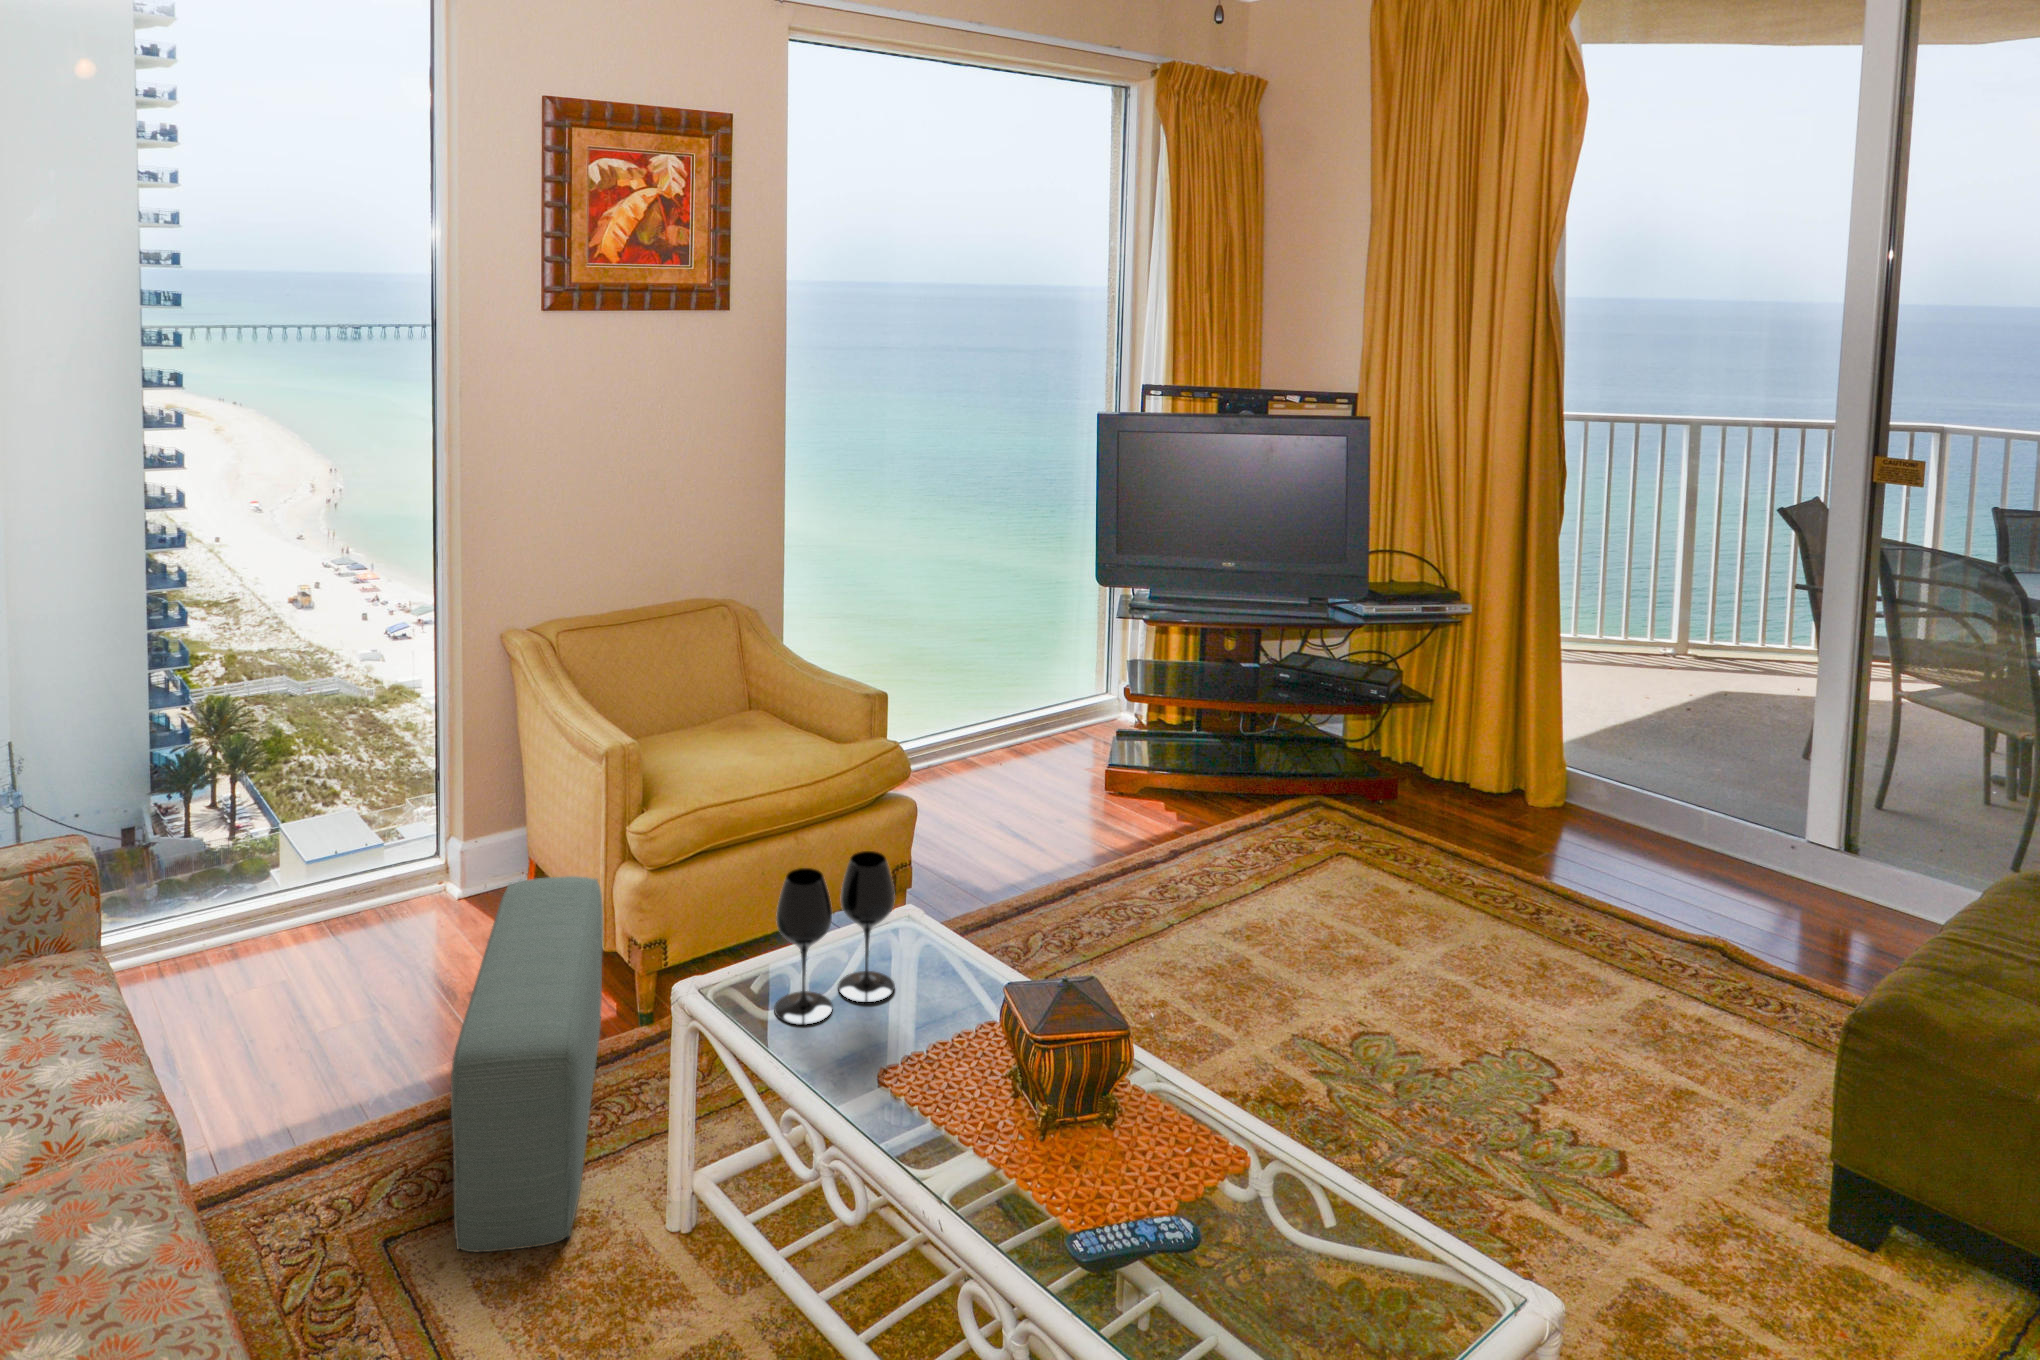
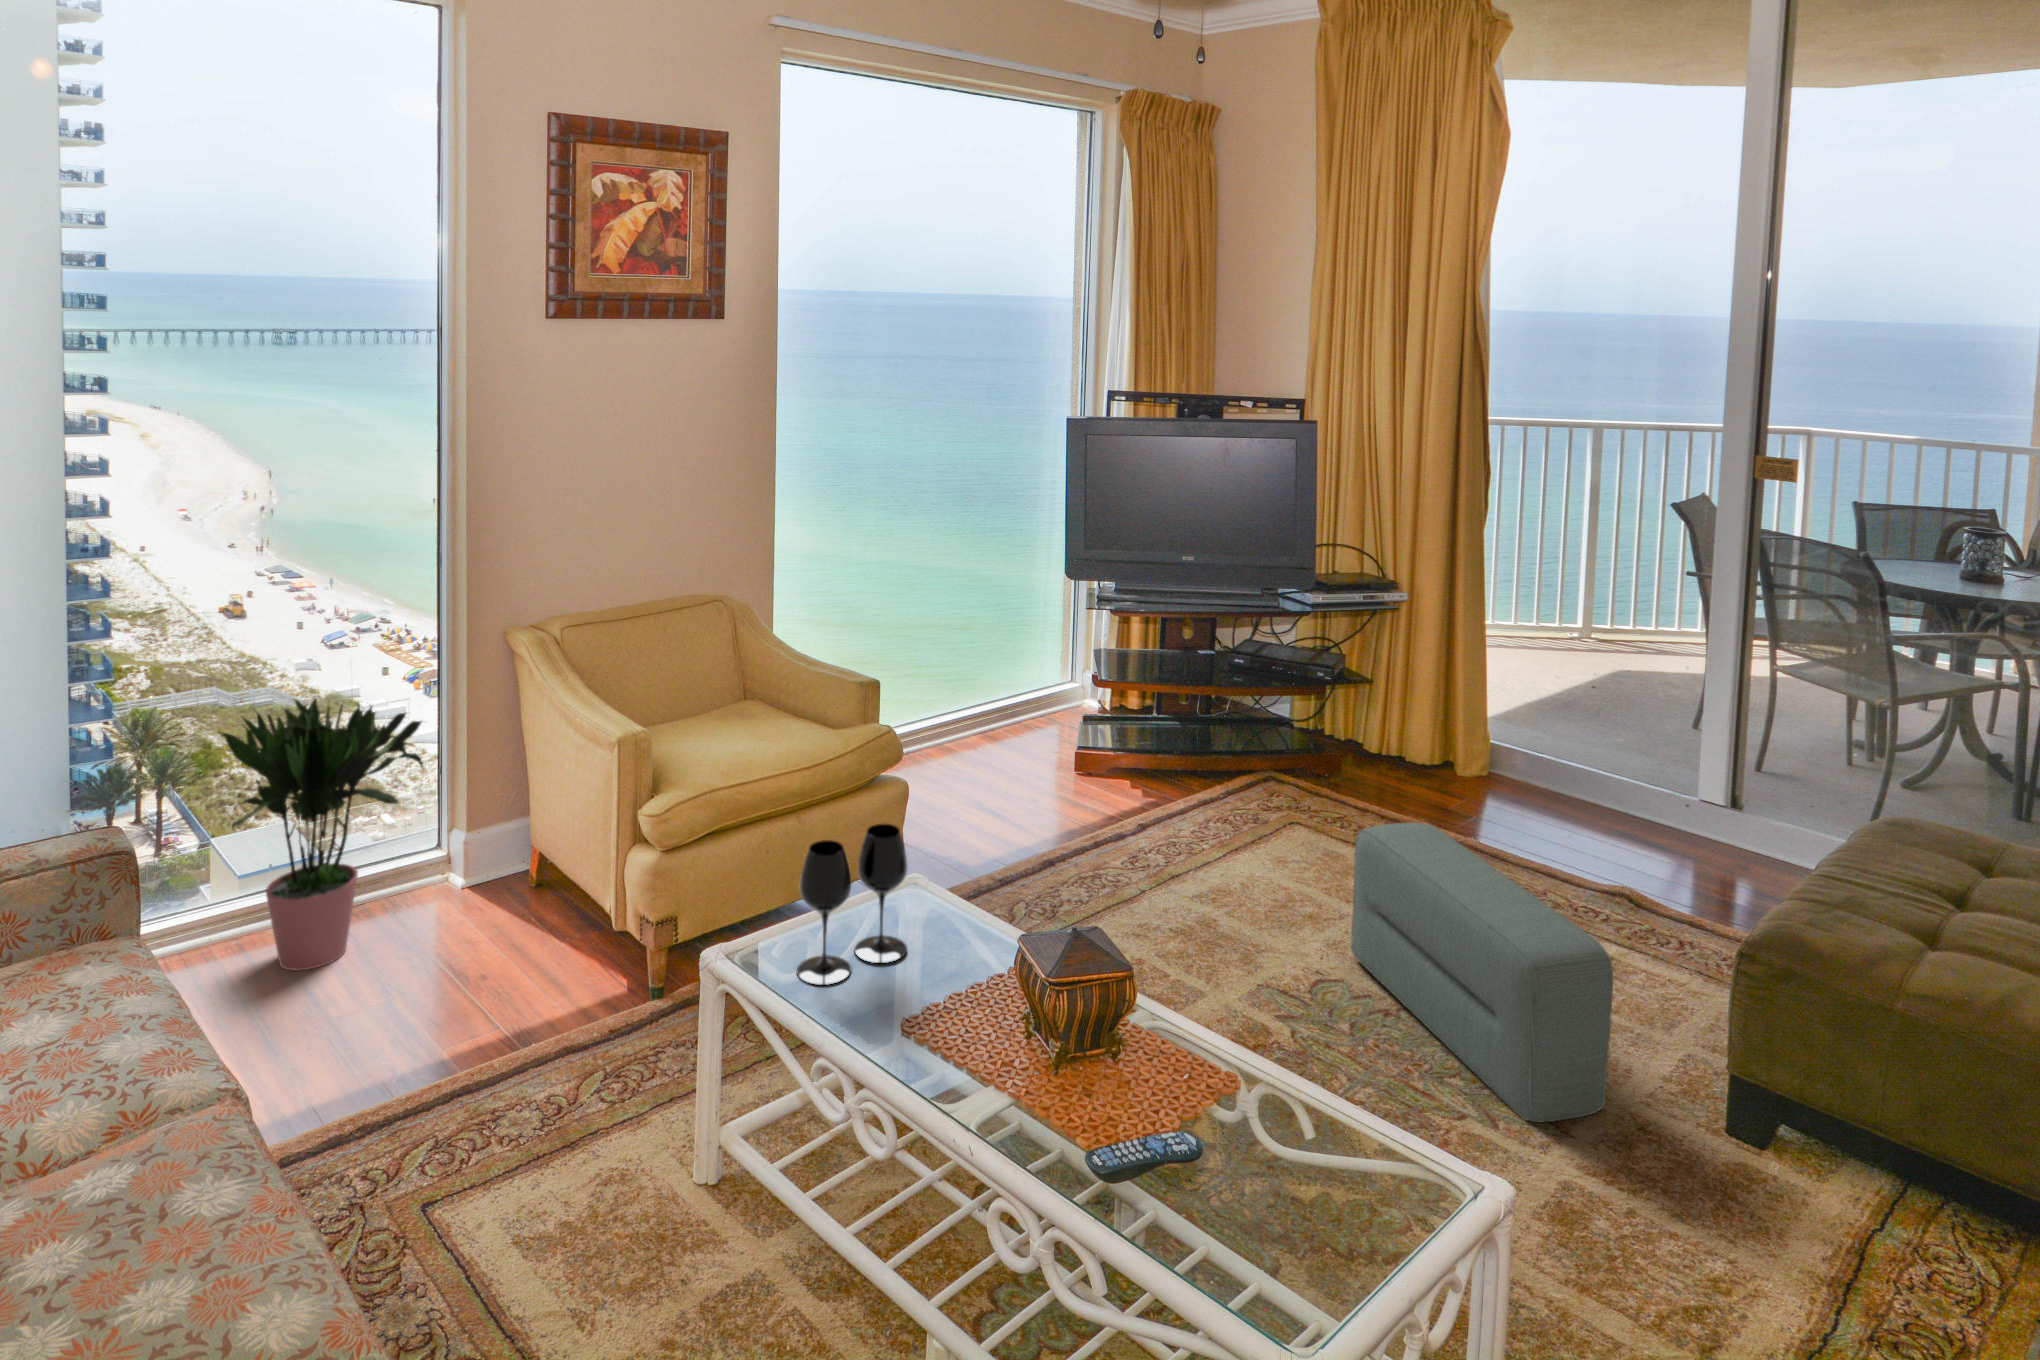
potted plant: none [207,674,426,979] -> present [223,699,423,970]
pouf: present [451,876,603,1252] -> present [1351,823,1613,1123]

